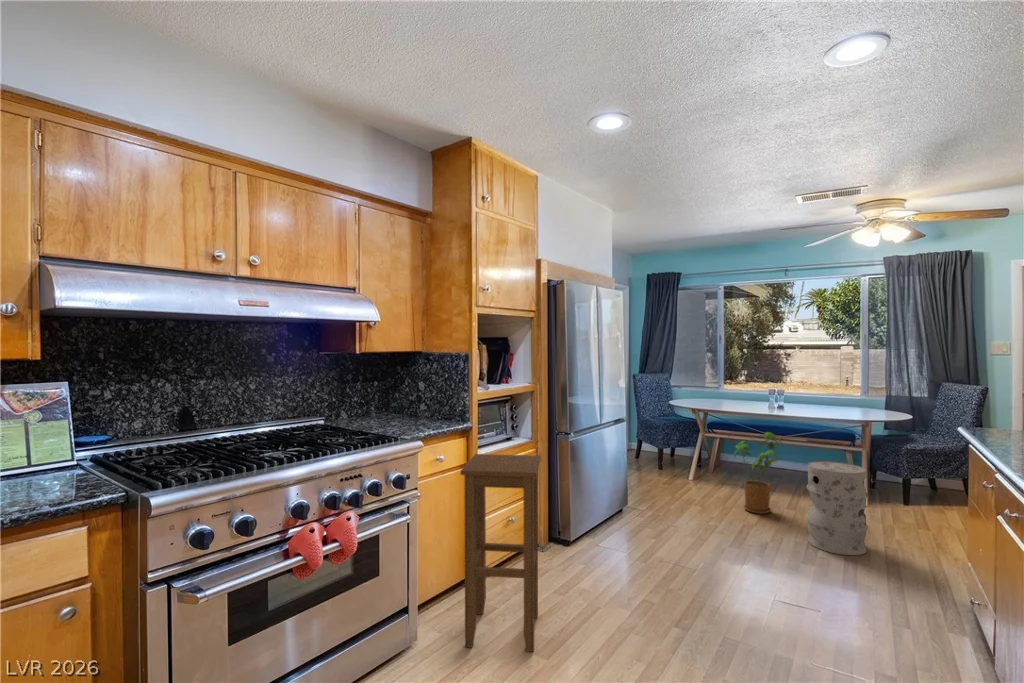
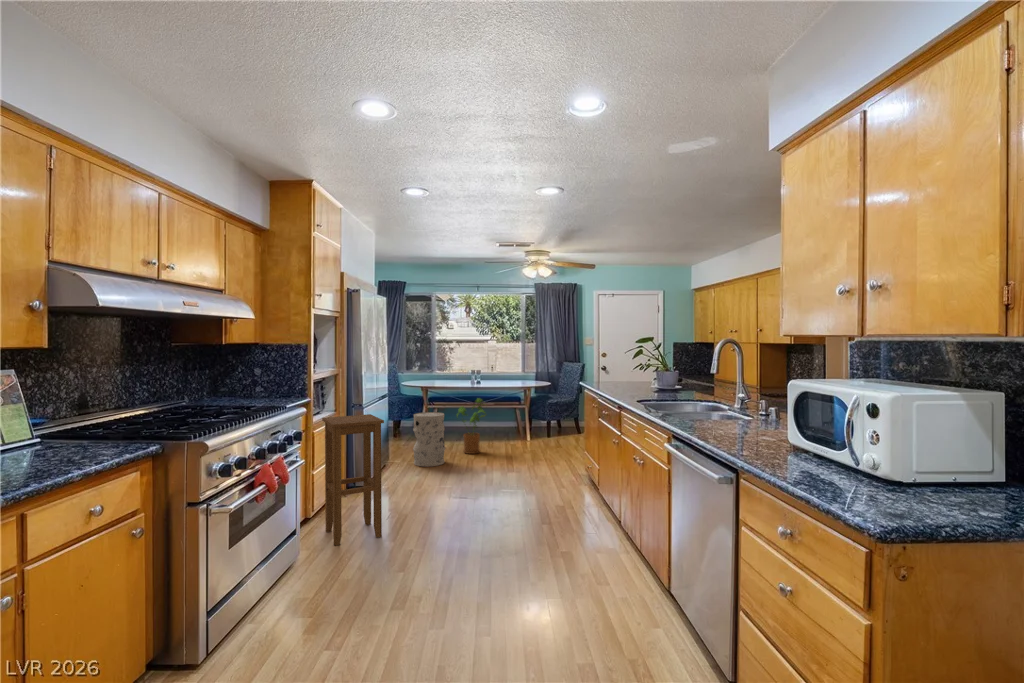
trash can: present [806,461,868,555] -> present [413,412,445,467]

